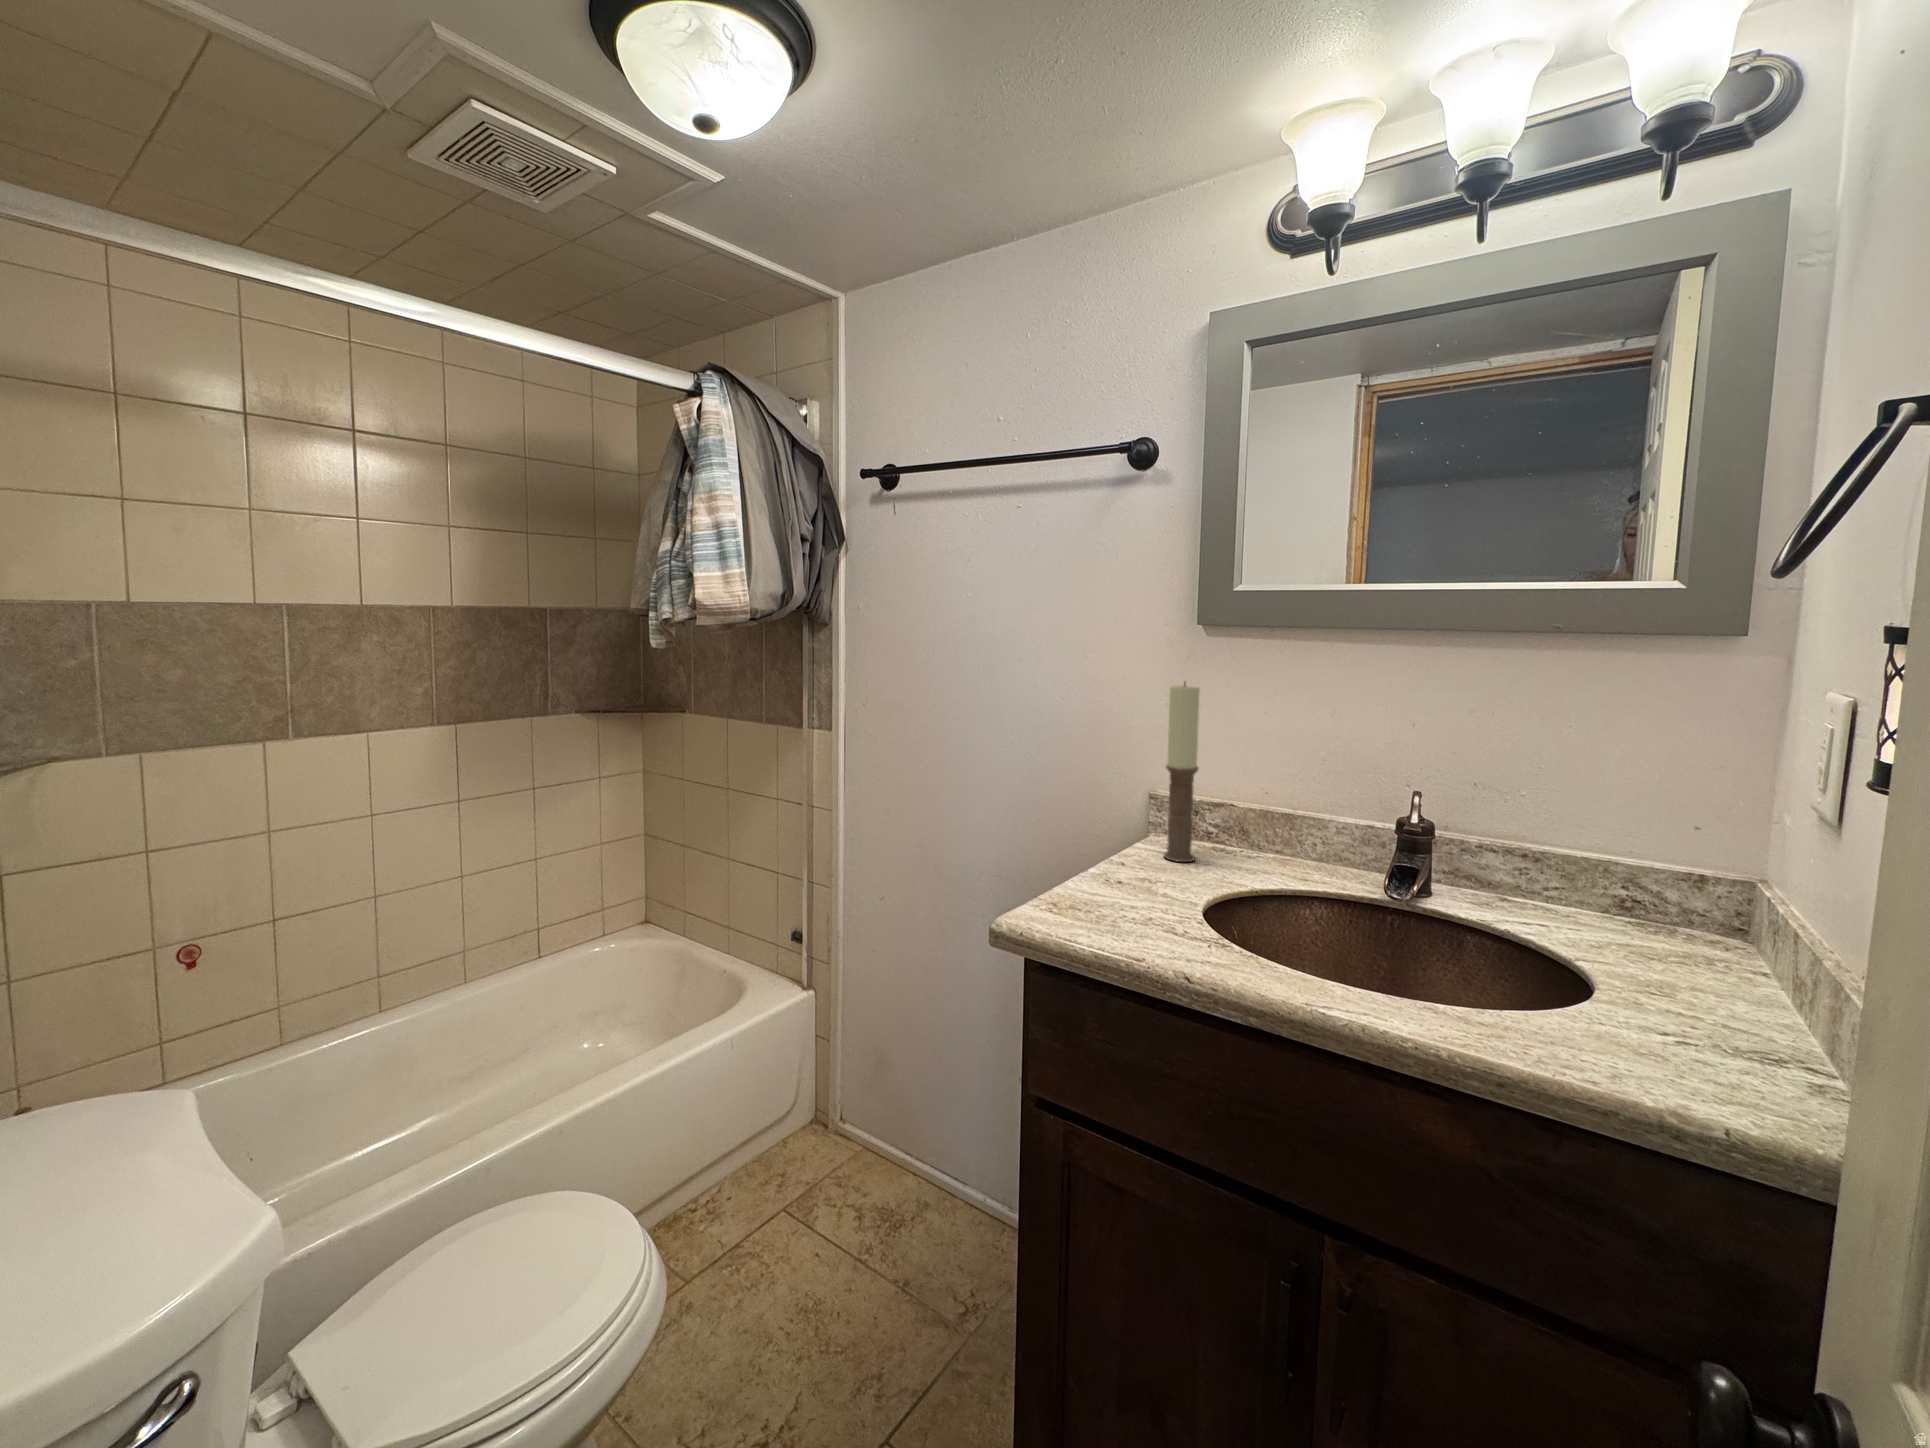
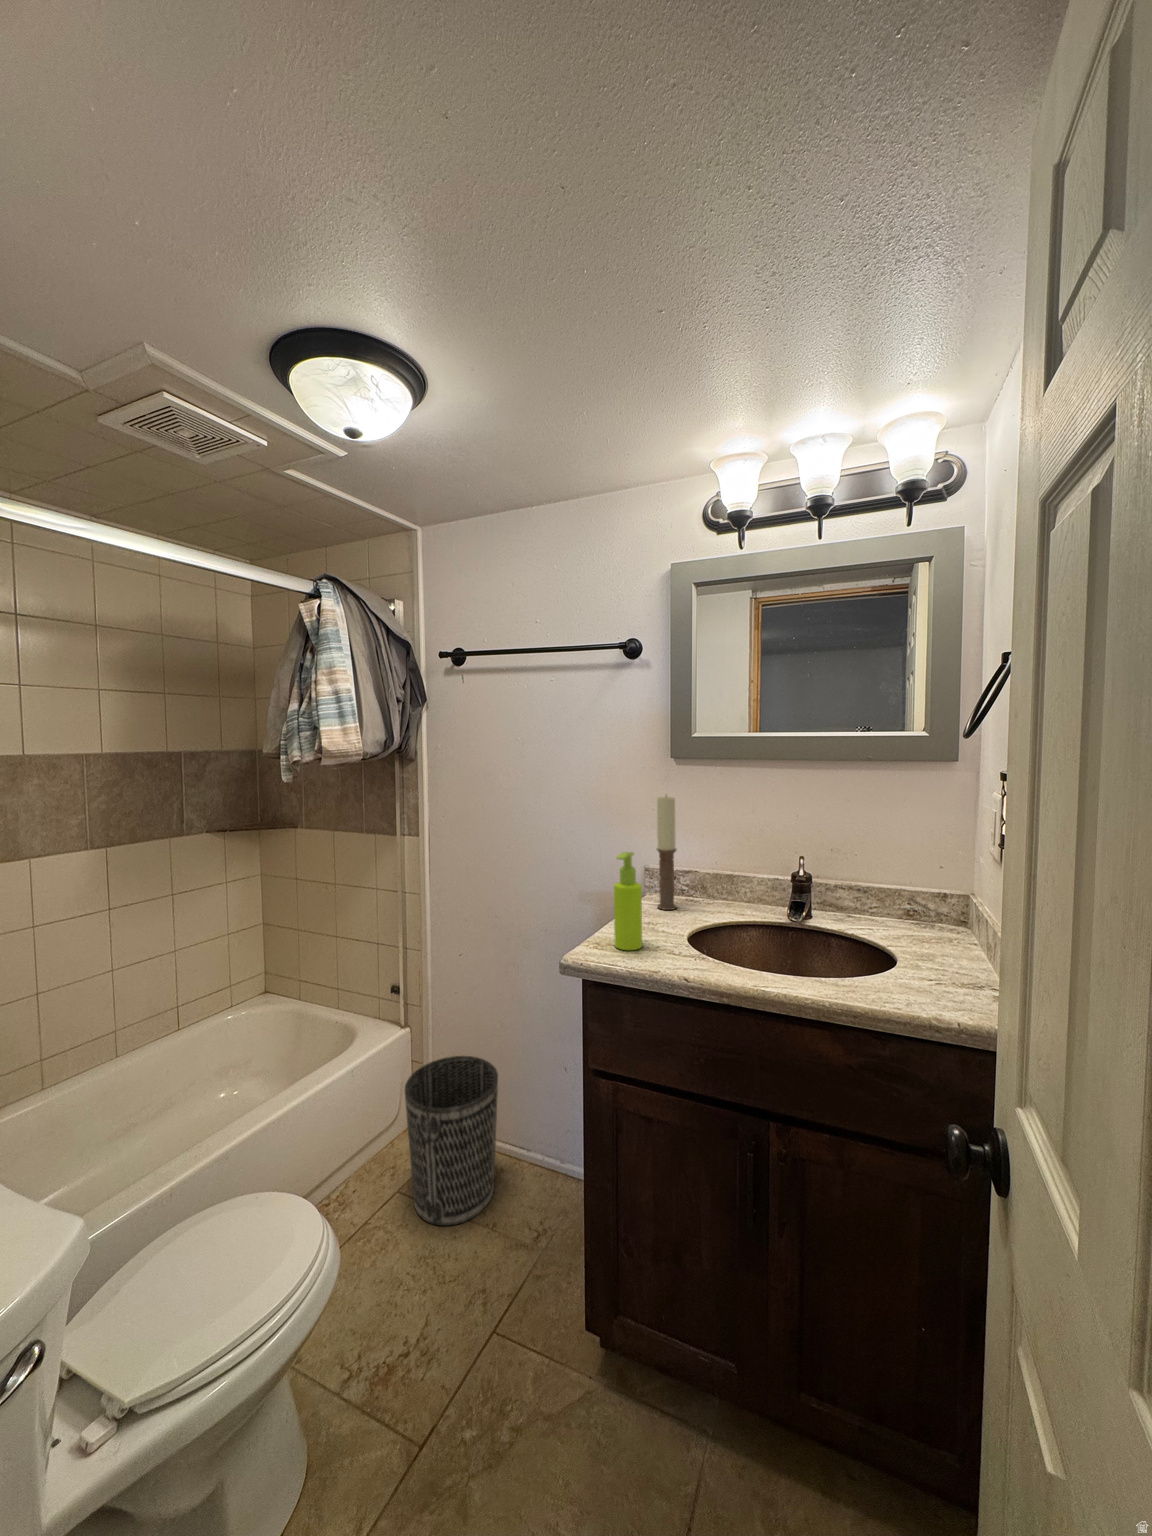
soap dispenser: none [1083,766,1130,918] -> present [614,852,642,950]
wastebasket: none [796,1035,923,1264] -> present [405,1056,498,1226]

